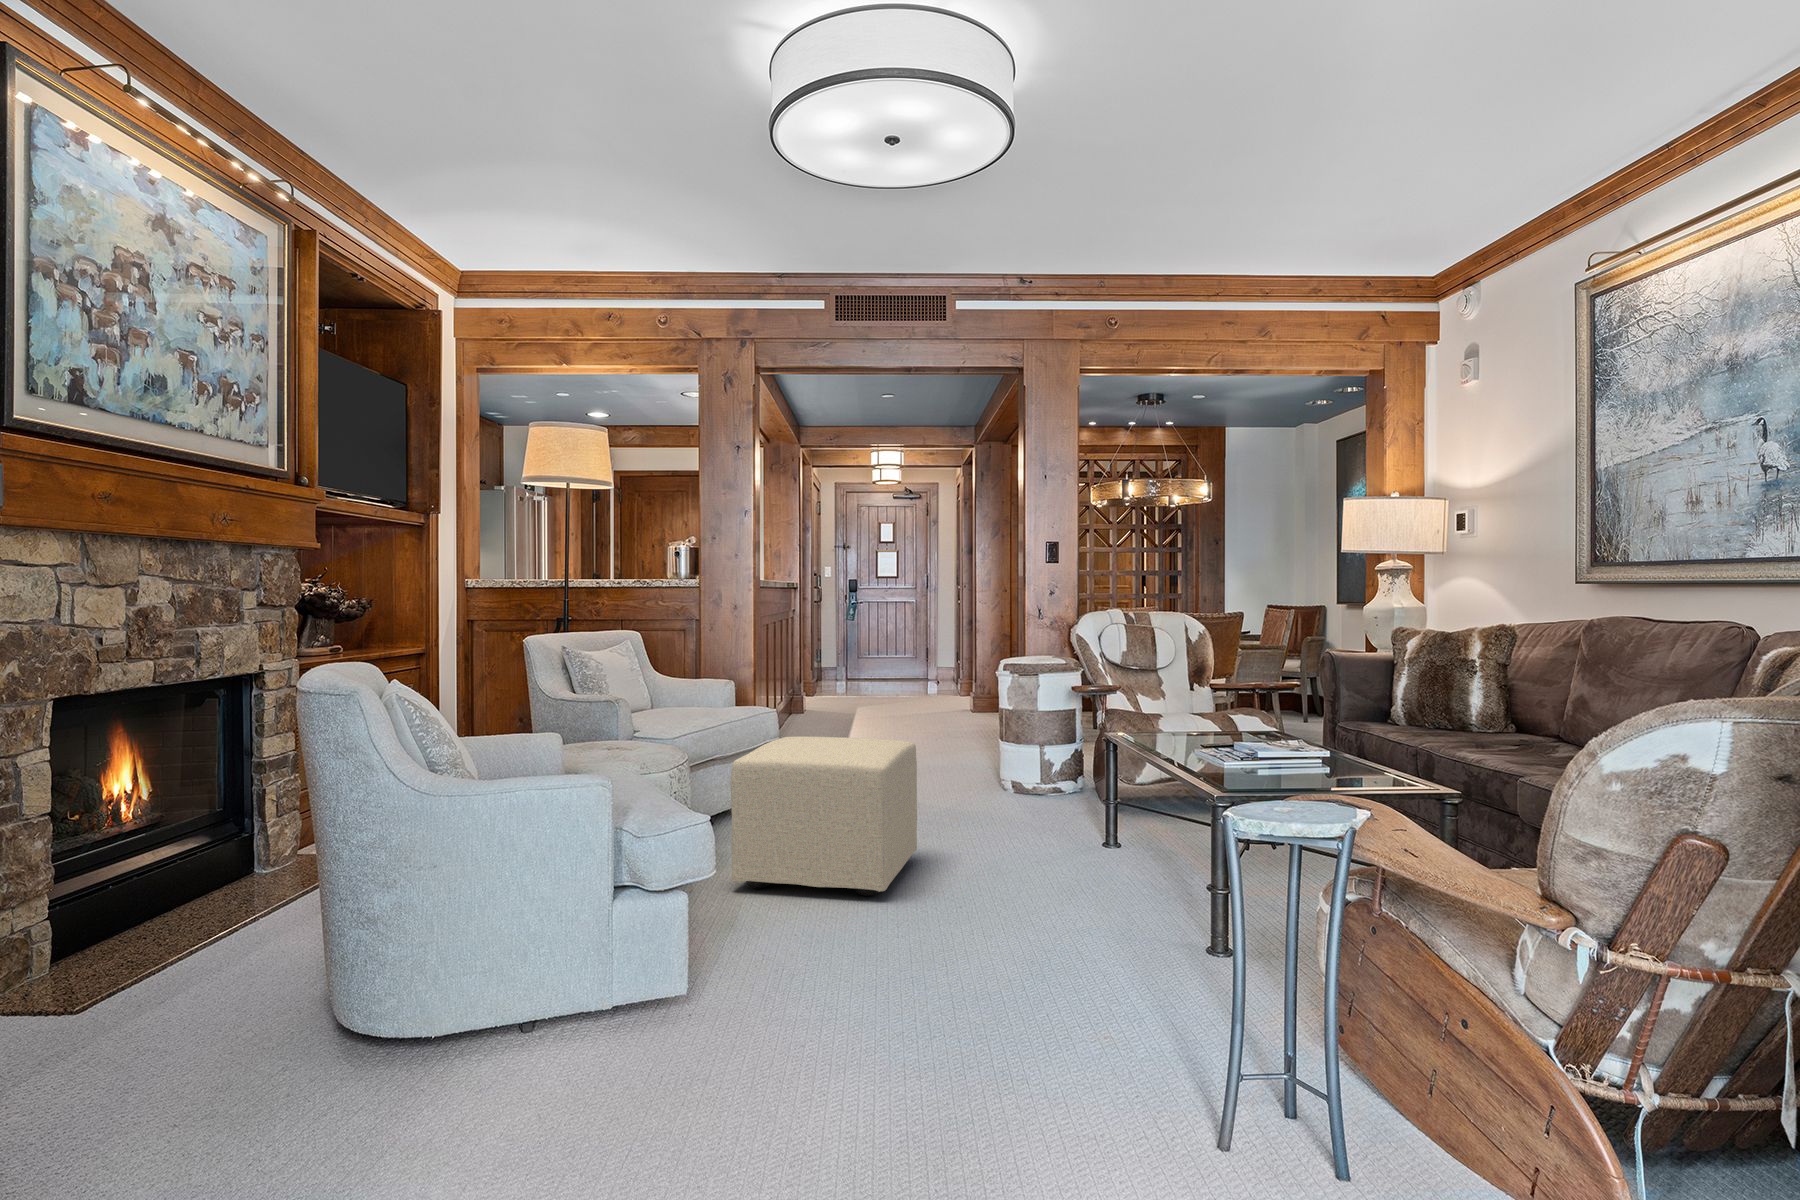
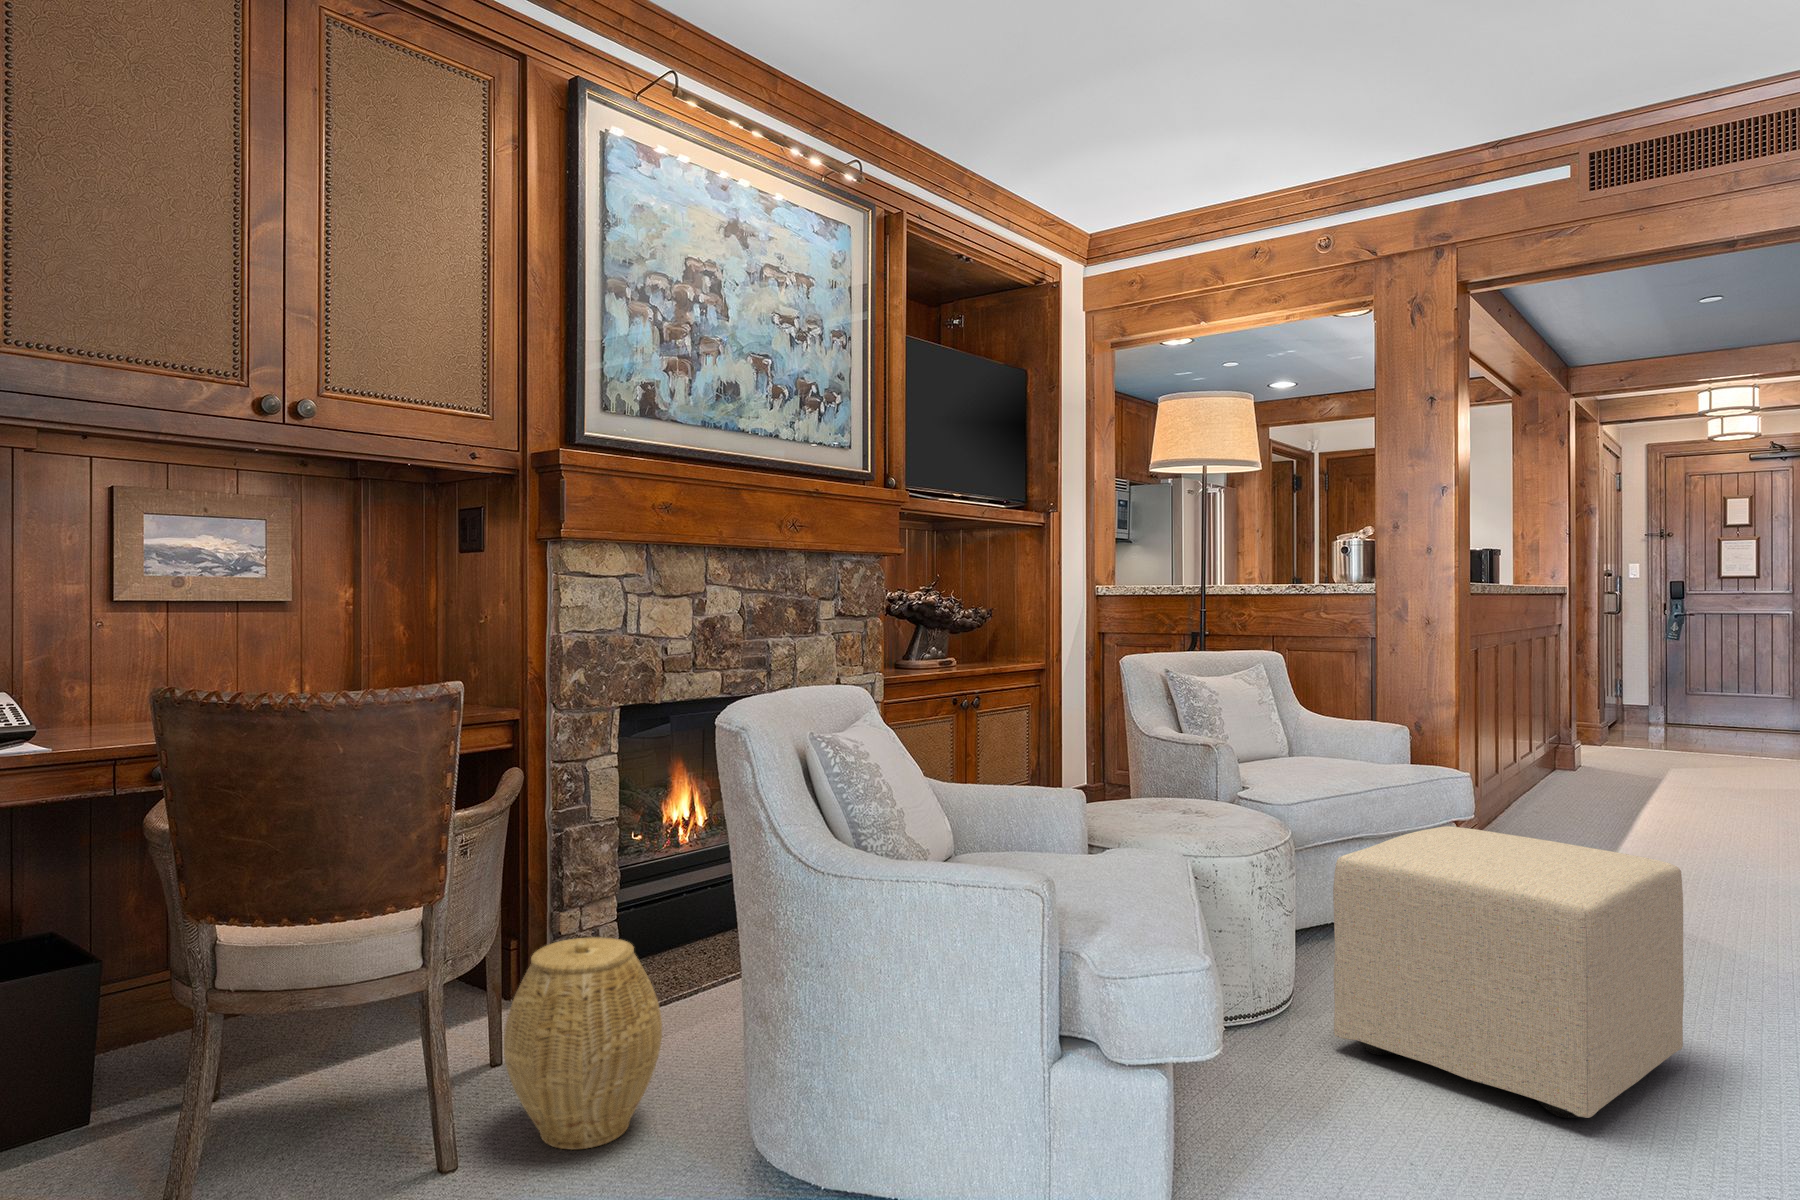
woven basket: none [47,902,225,1101] -> present [504,937,662,1150]

